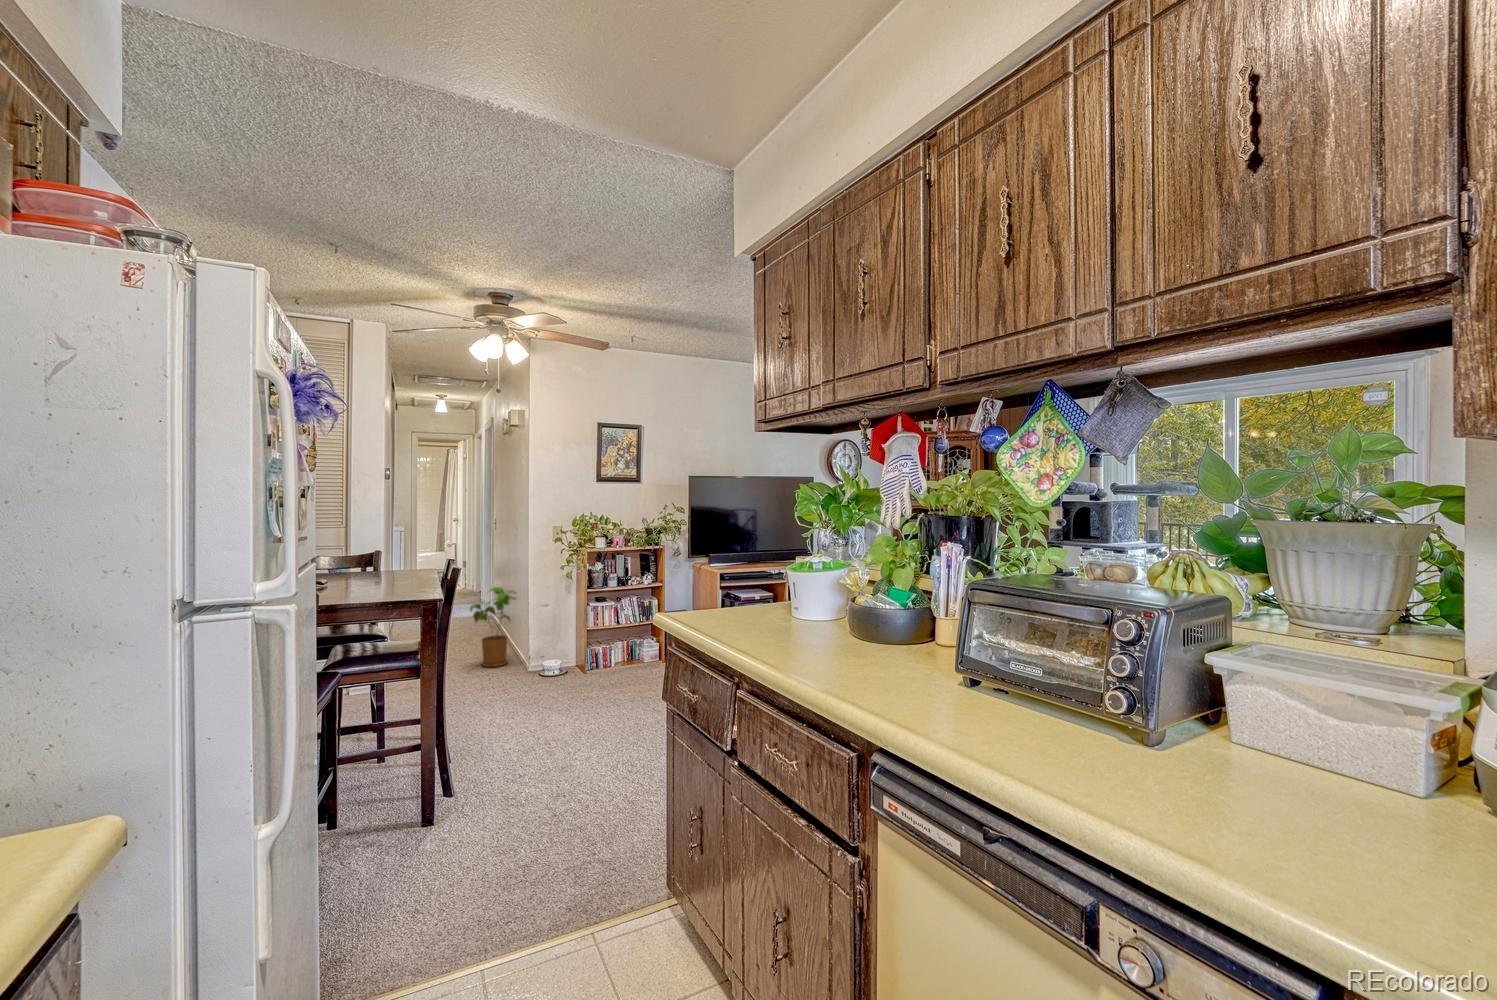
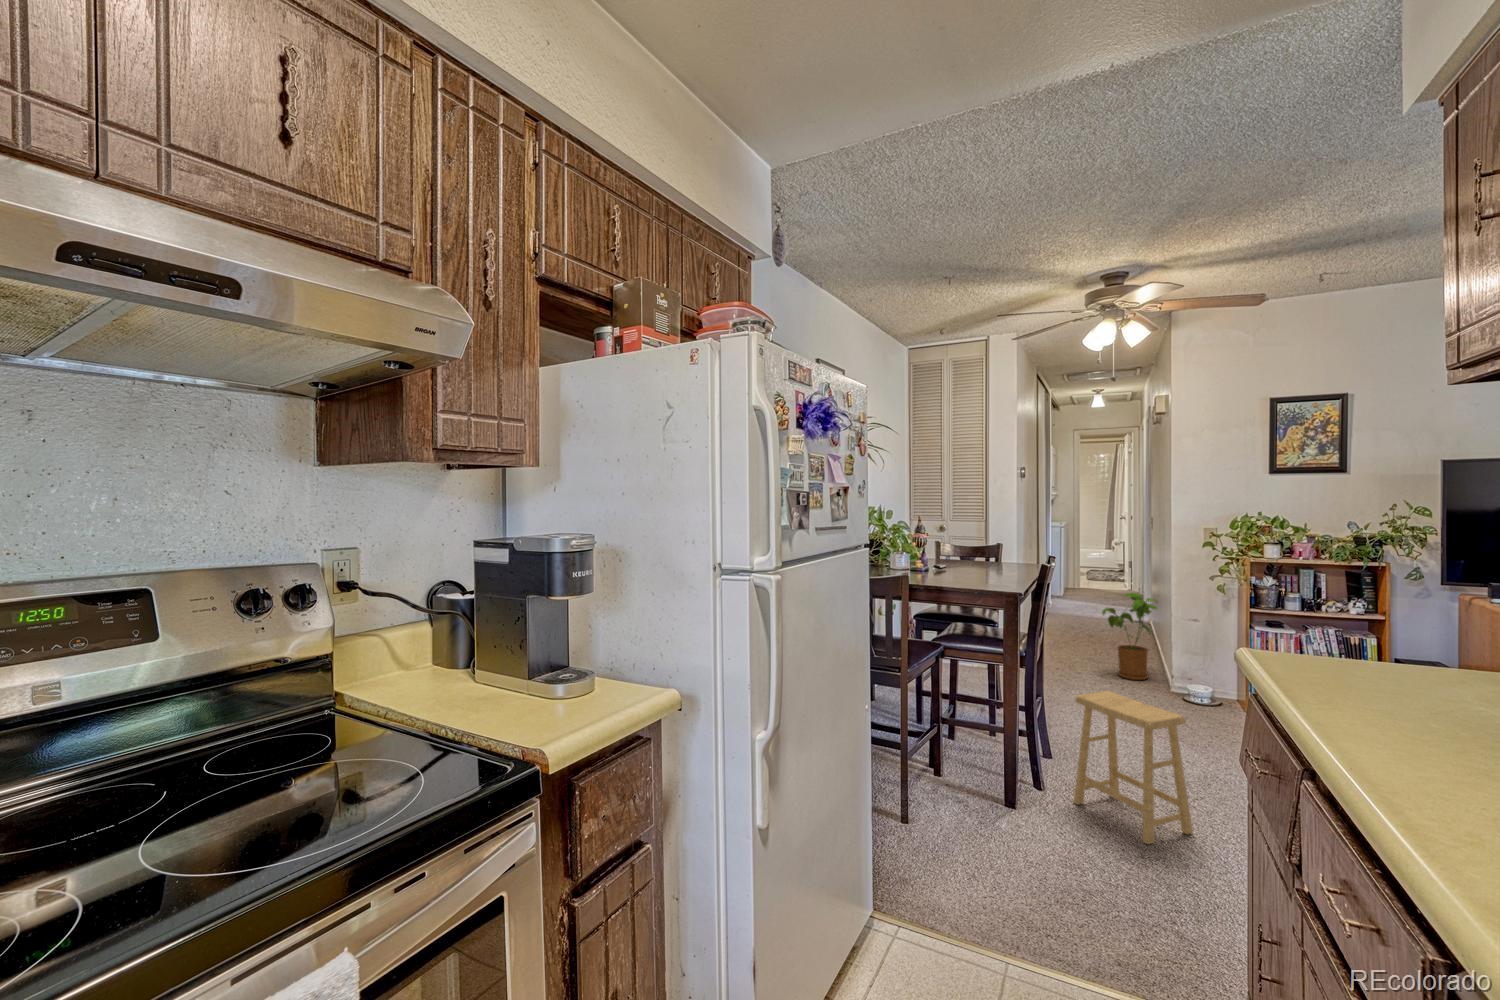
footstool: none [485,678,584,803] -> present [1074,691,1193,844]

